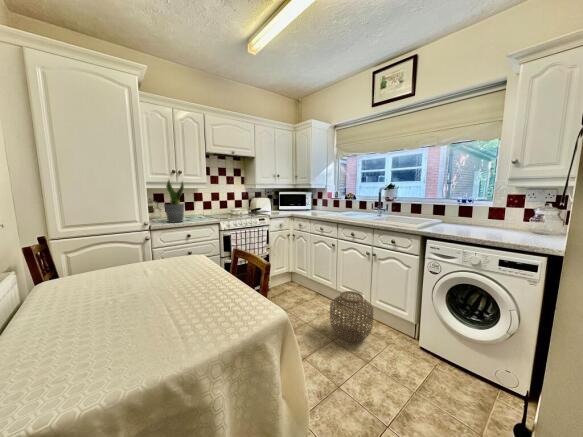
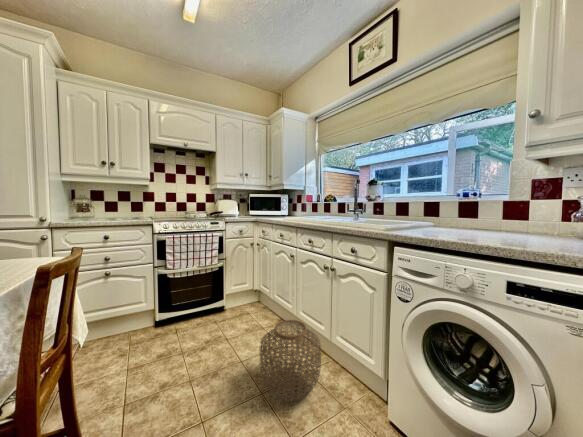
potted plant: present [164,180,184,223] -> none [82,168,112,221]

